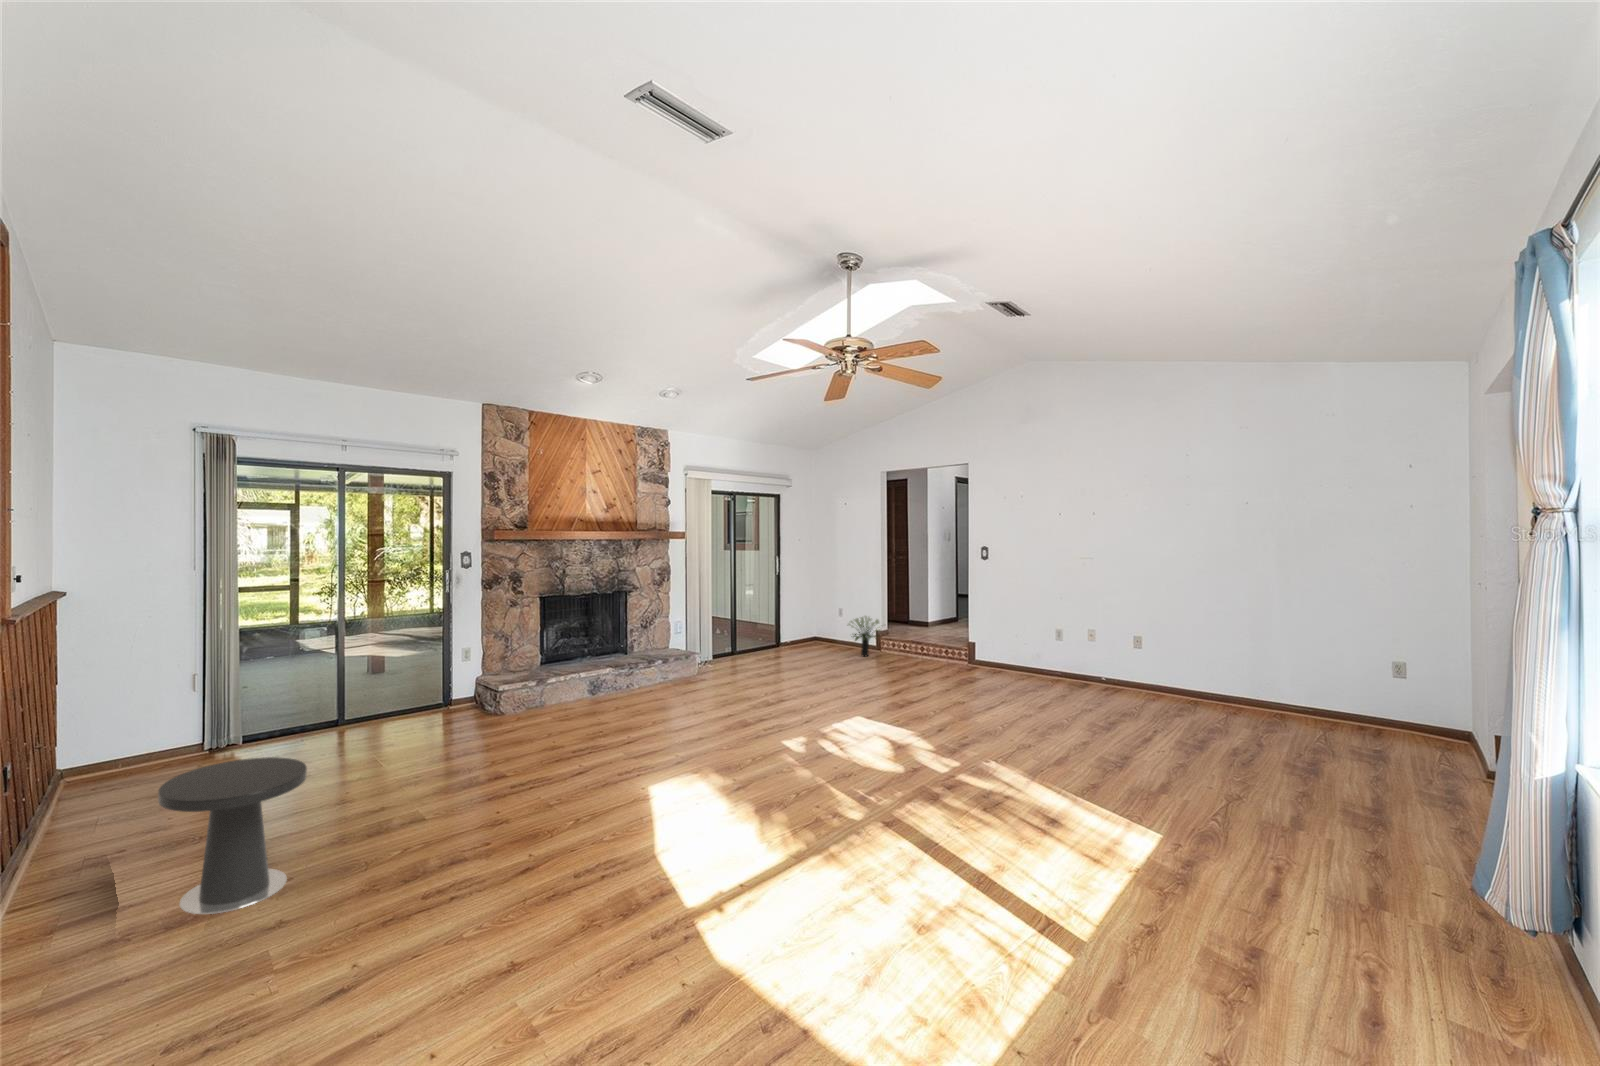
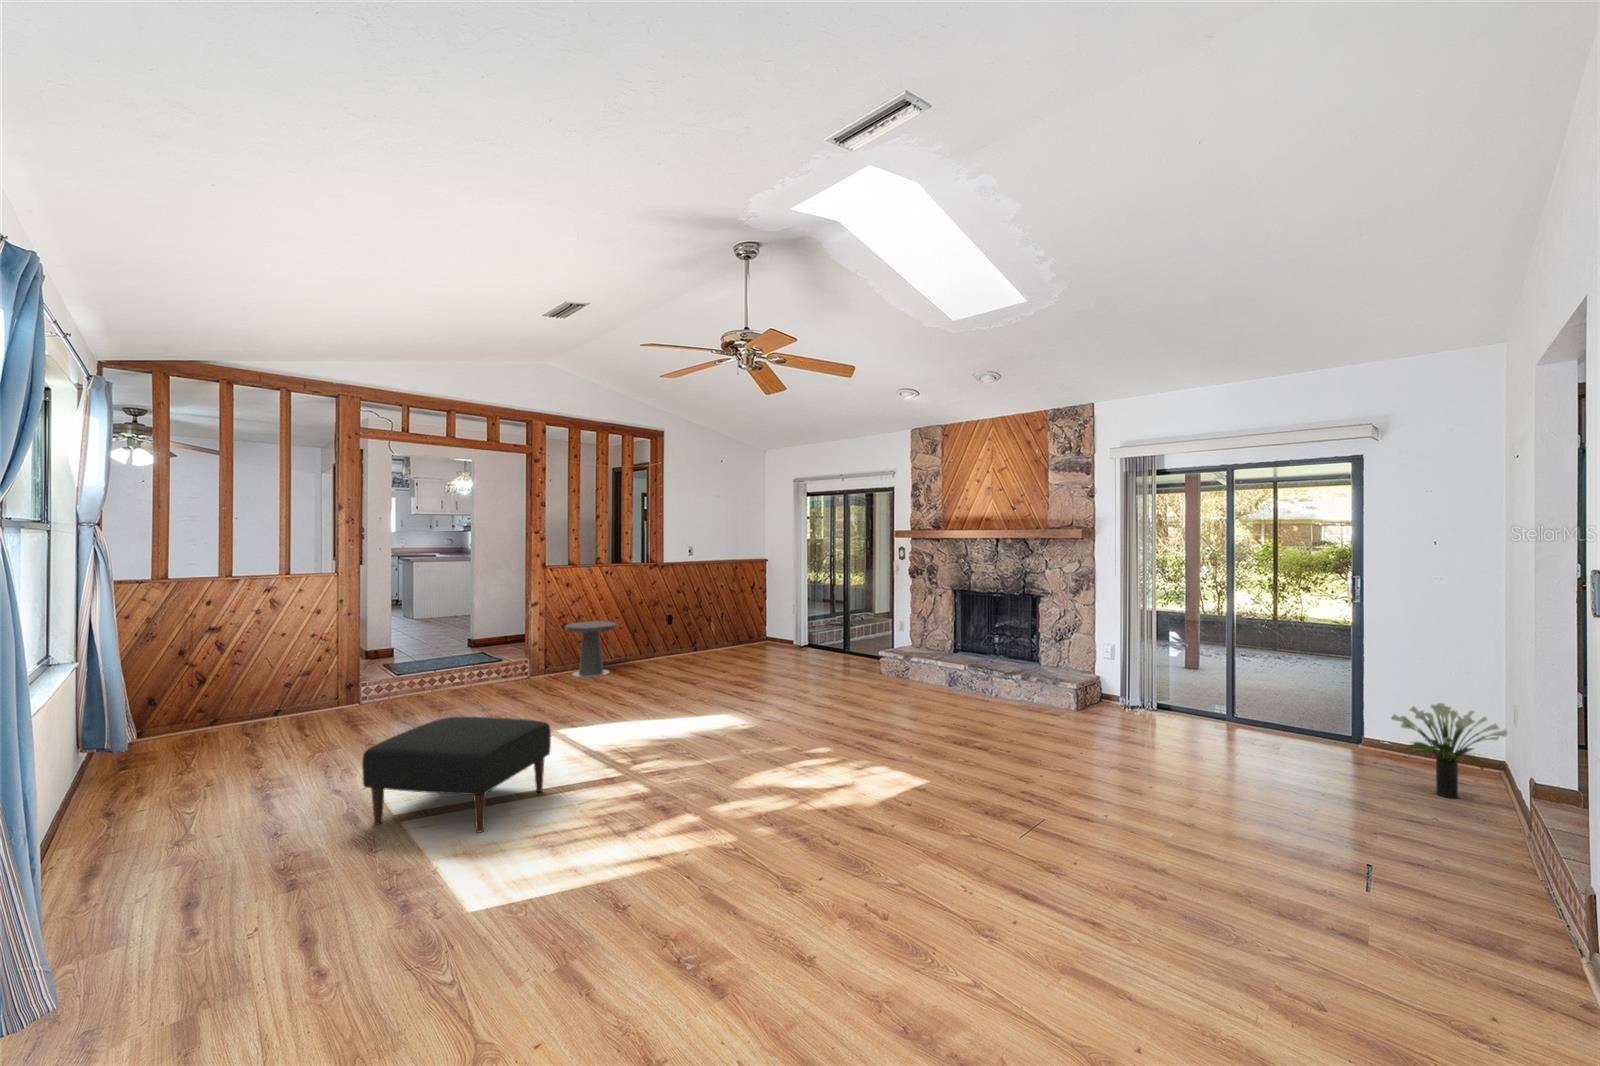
ottoman: none [938,767,1087,909] -> present [362,717,551,833]

